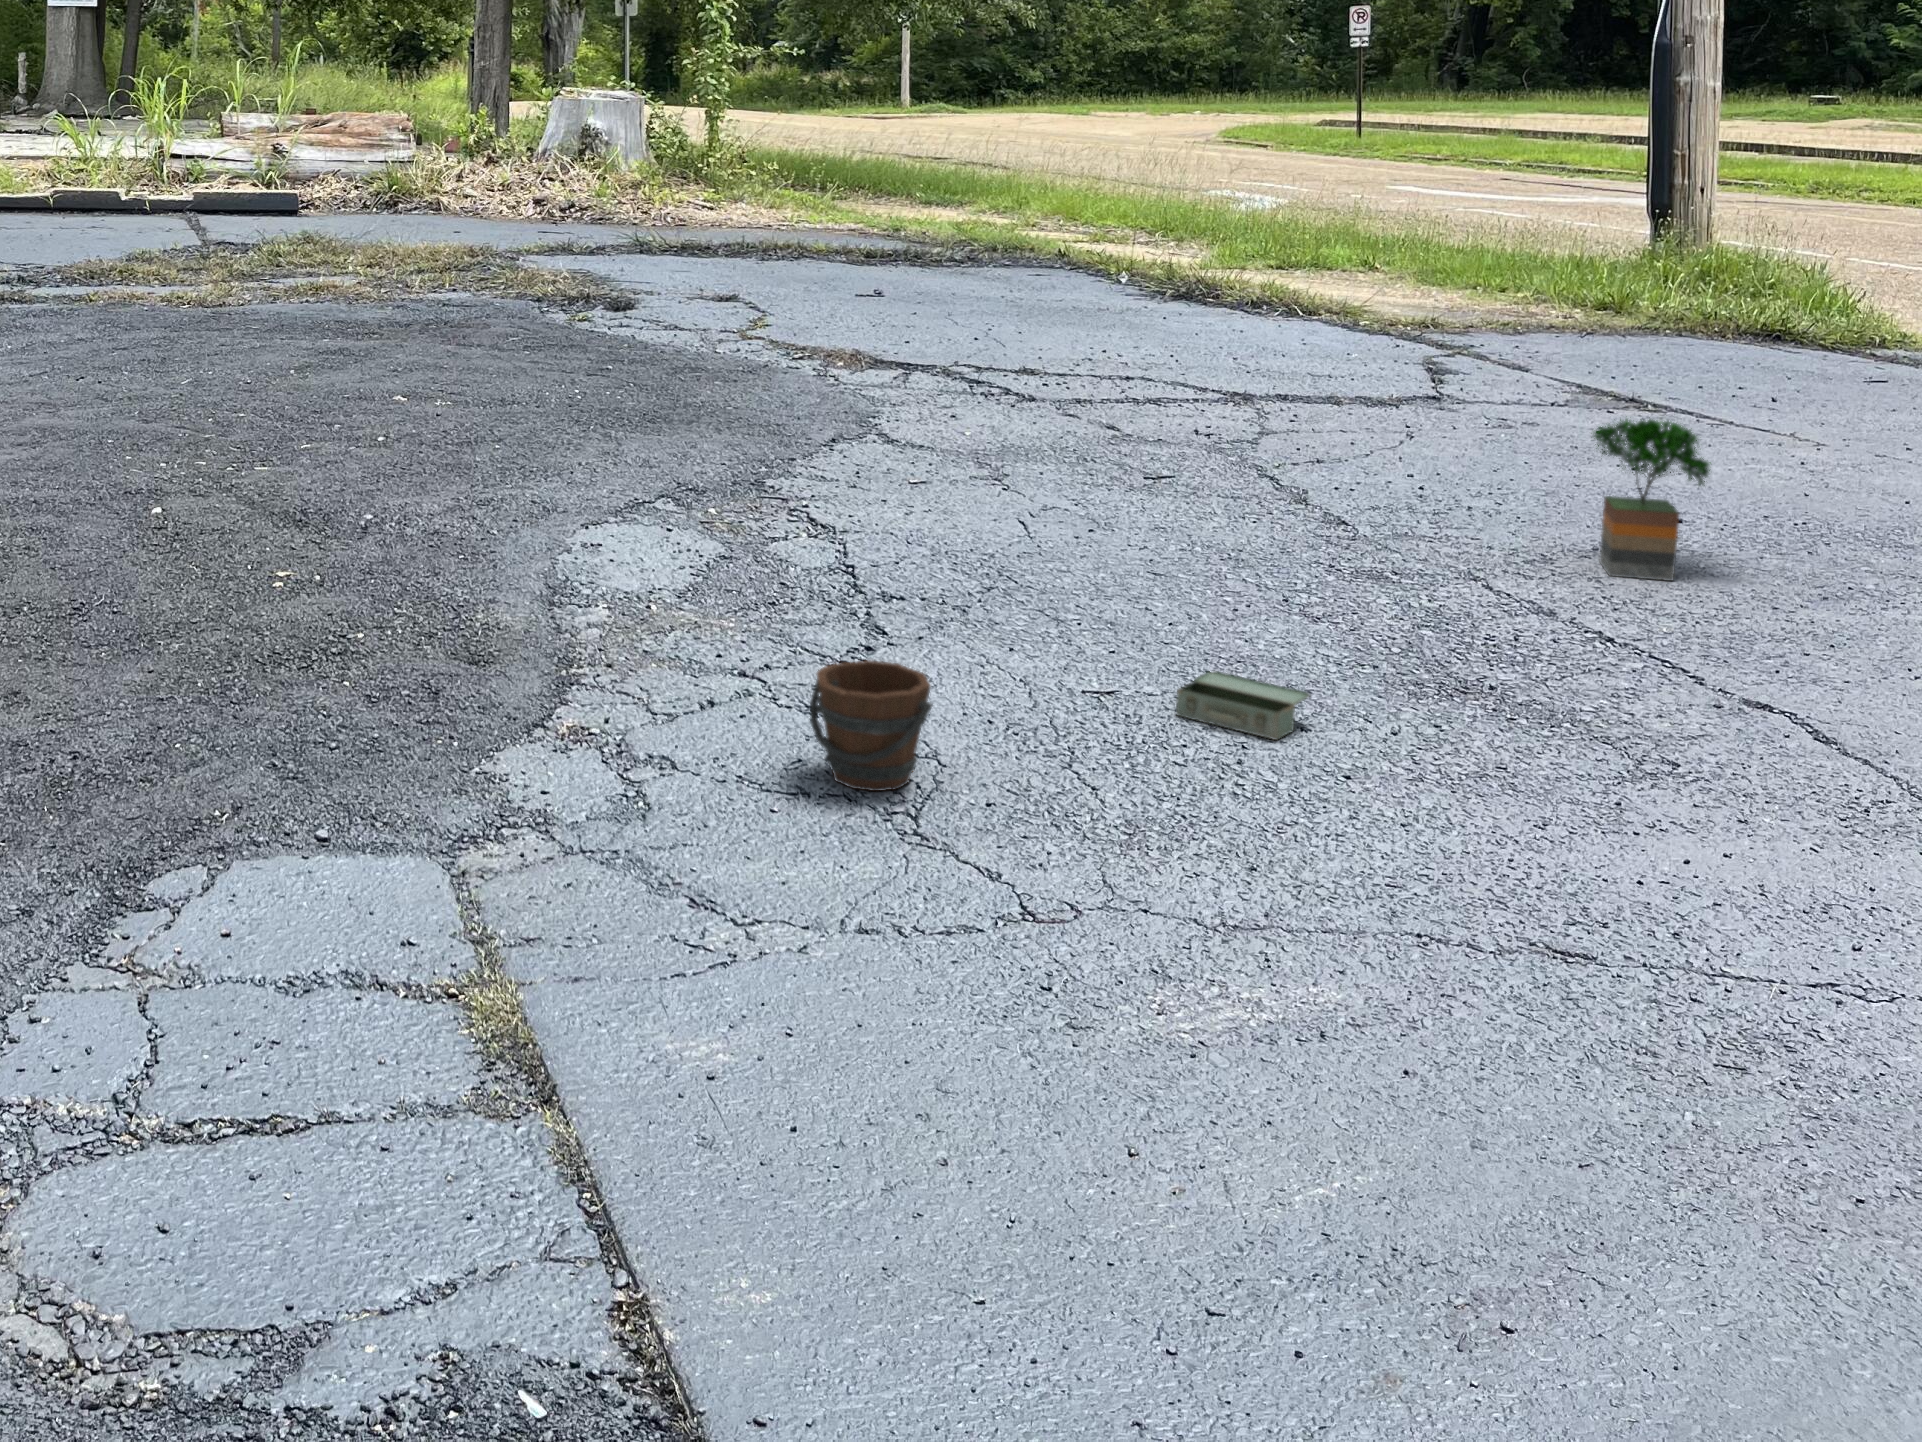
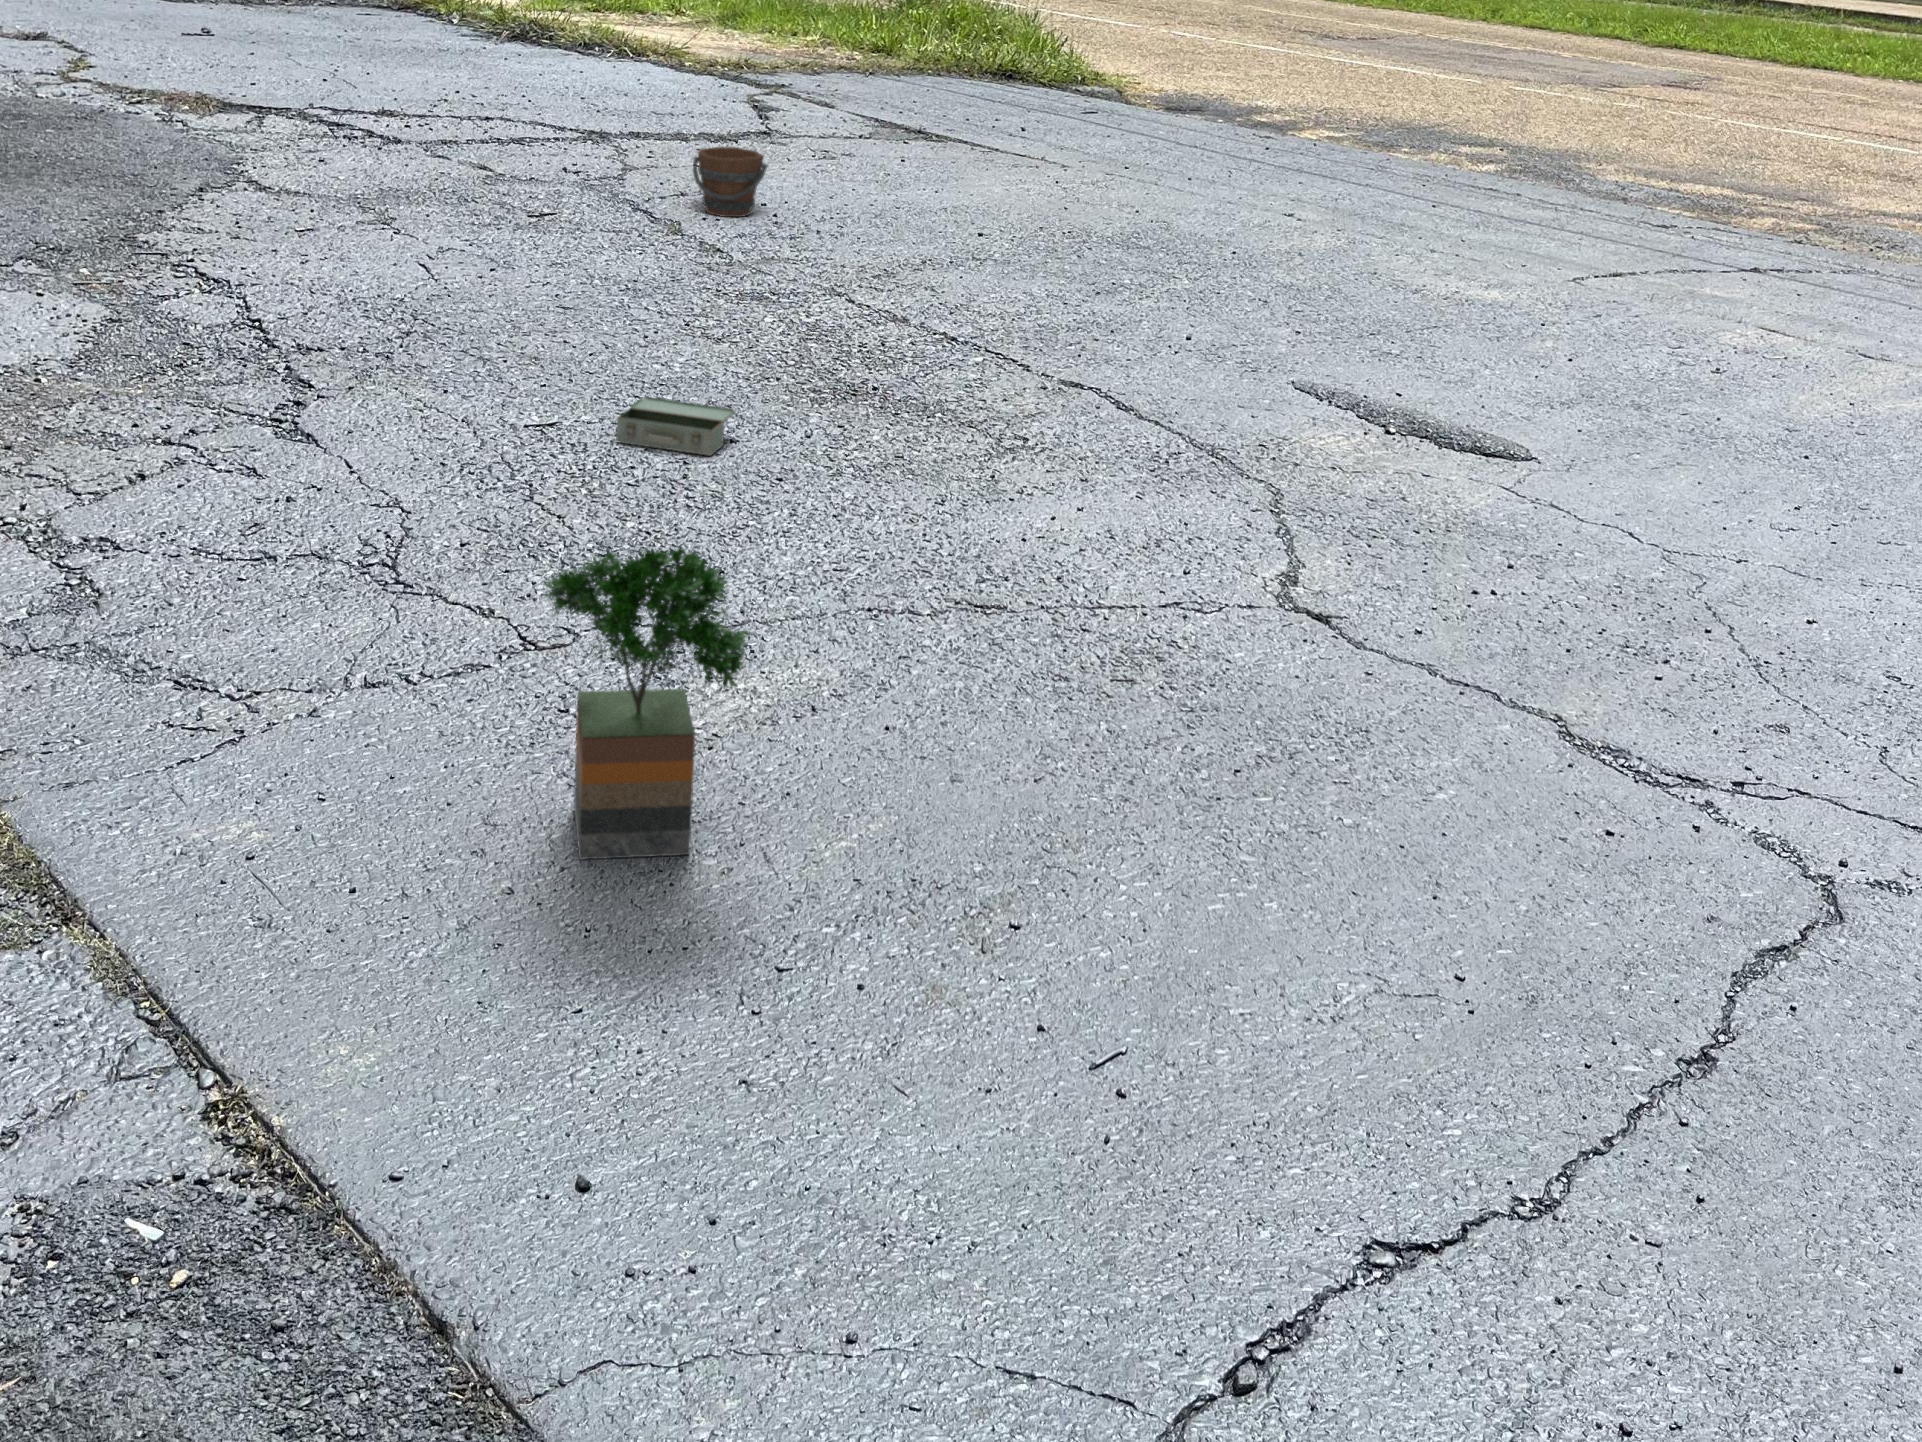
potted tree: present [1591,419,1711,581] -> present [544,547,748,860]
bucket: present [810,660,932,791] -> present [693,146,768,217]

